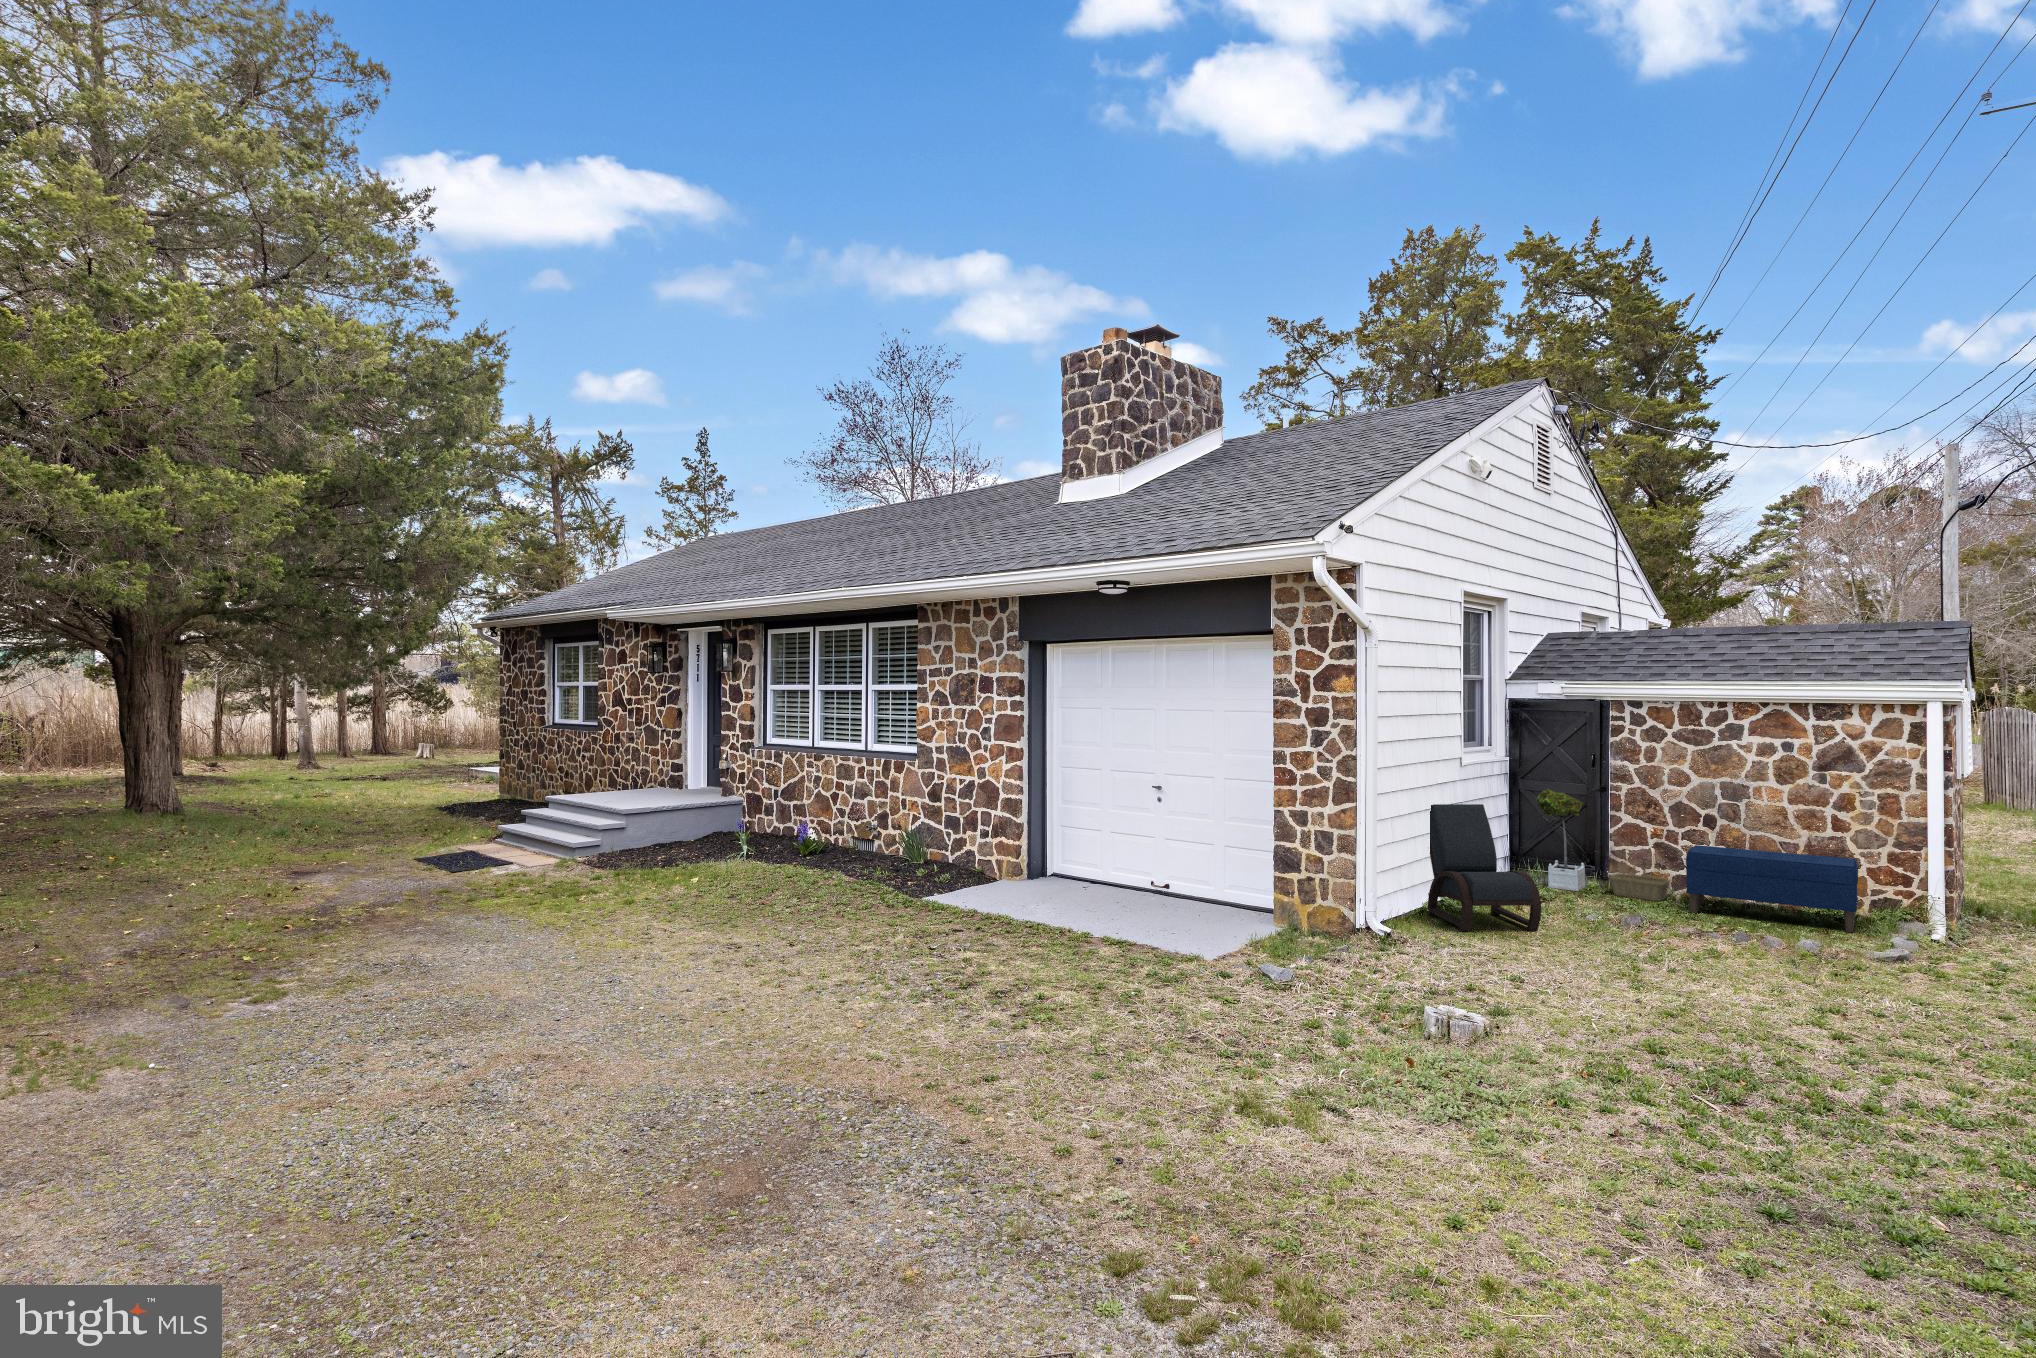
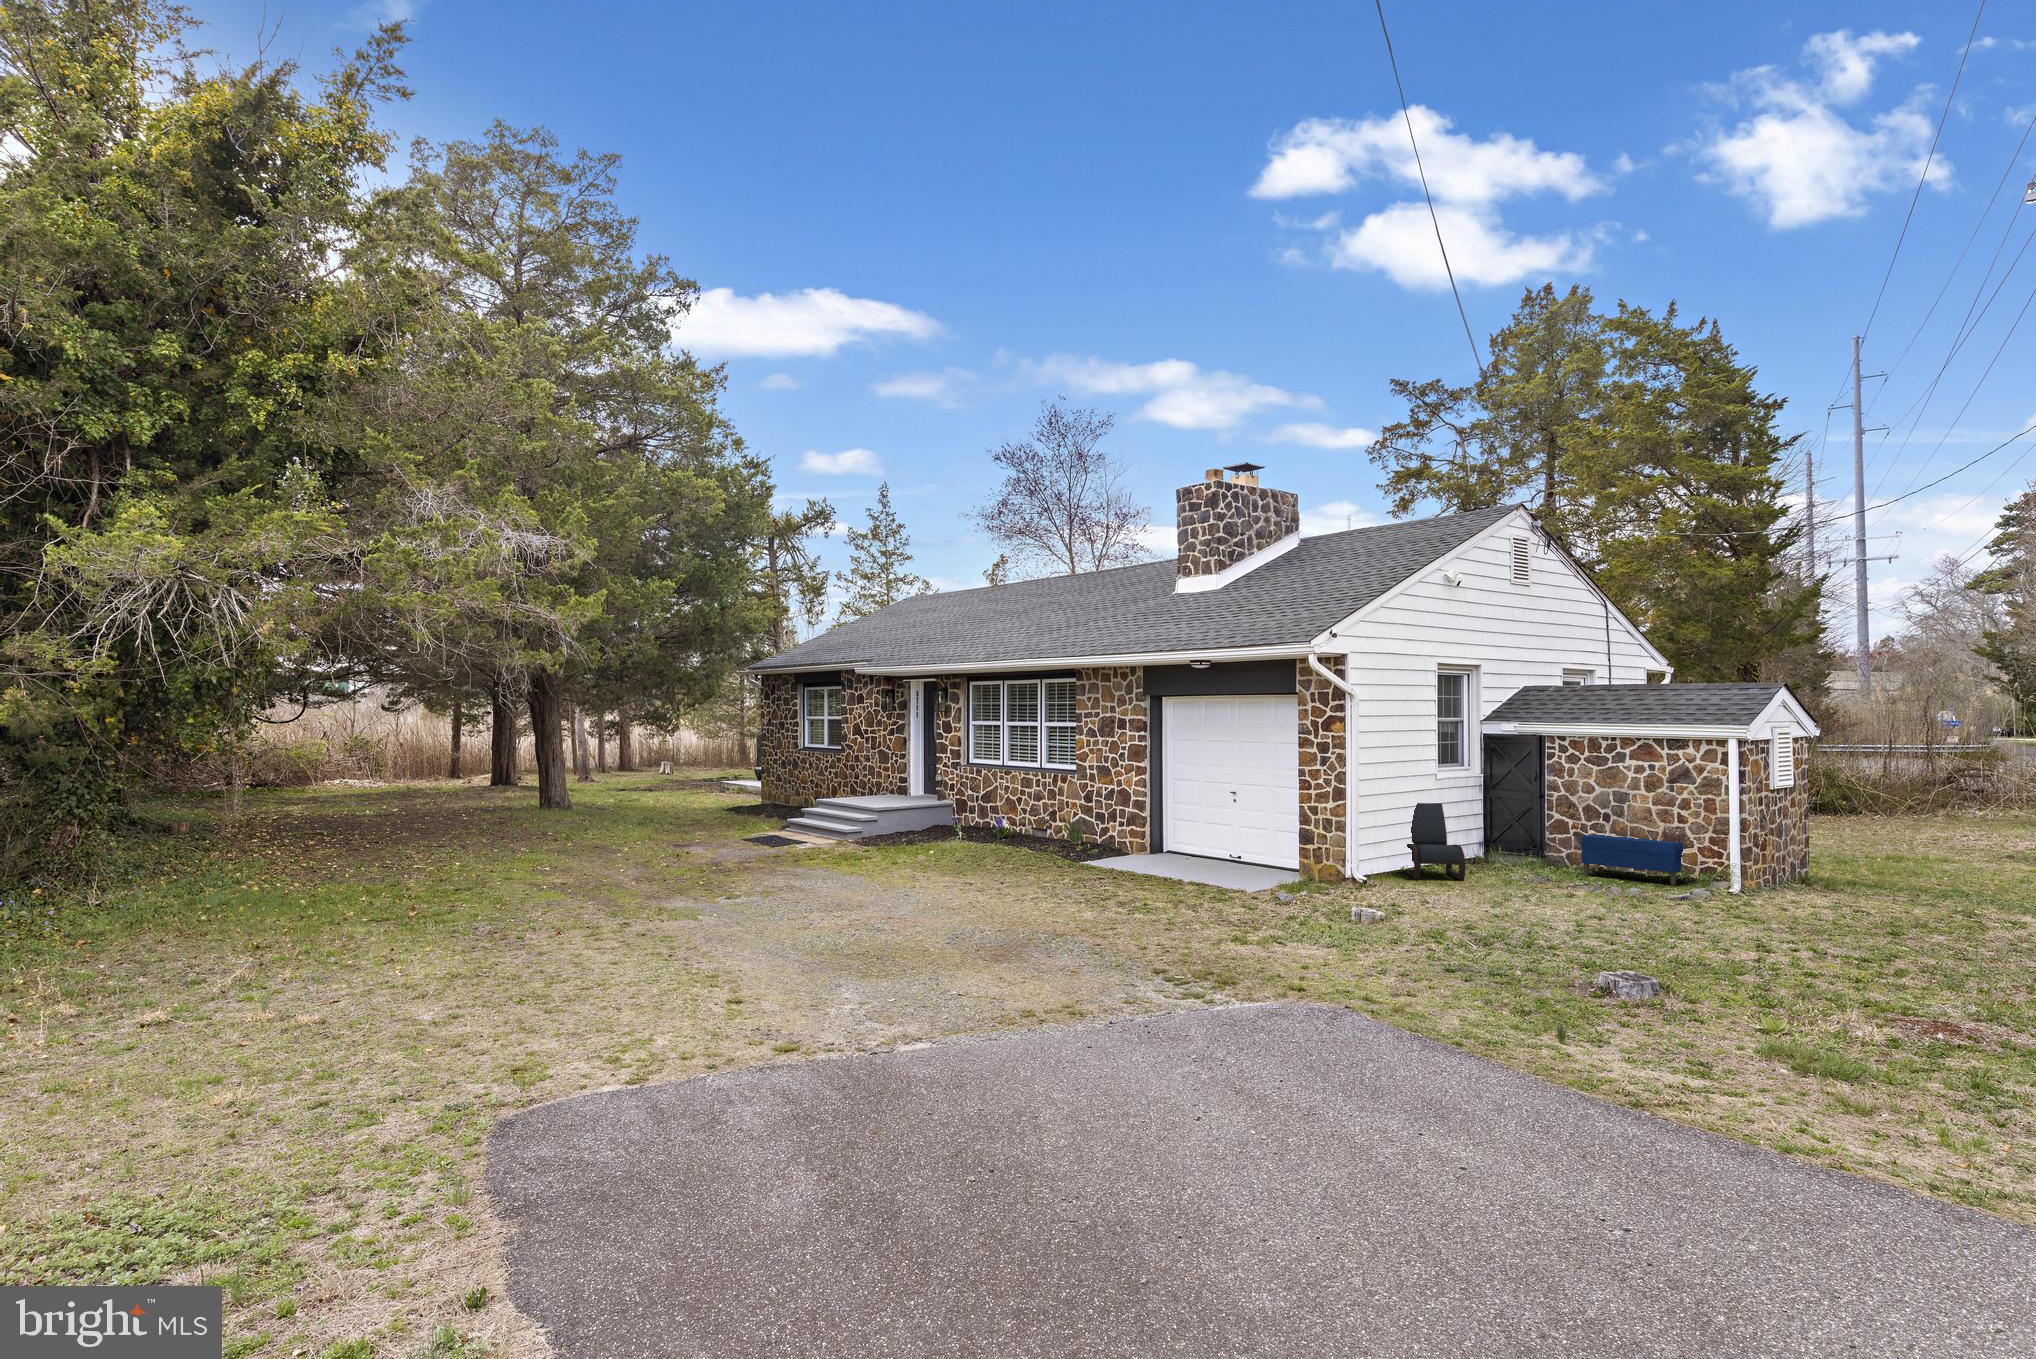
potted tree: present [1537,789,1585,891] -> none [1501,796,1535,865]
basket: present [1609,860,1671,901] -> none [1544,844,1585,871]

